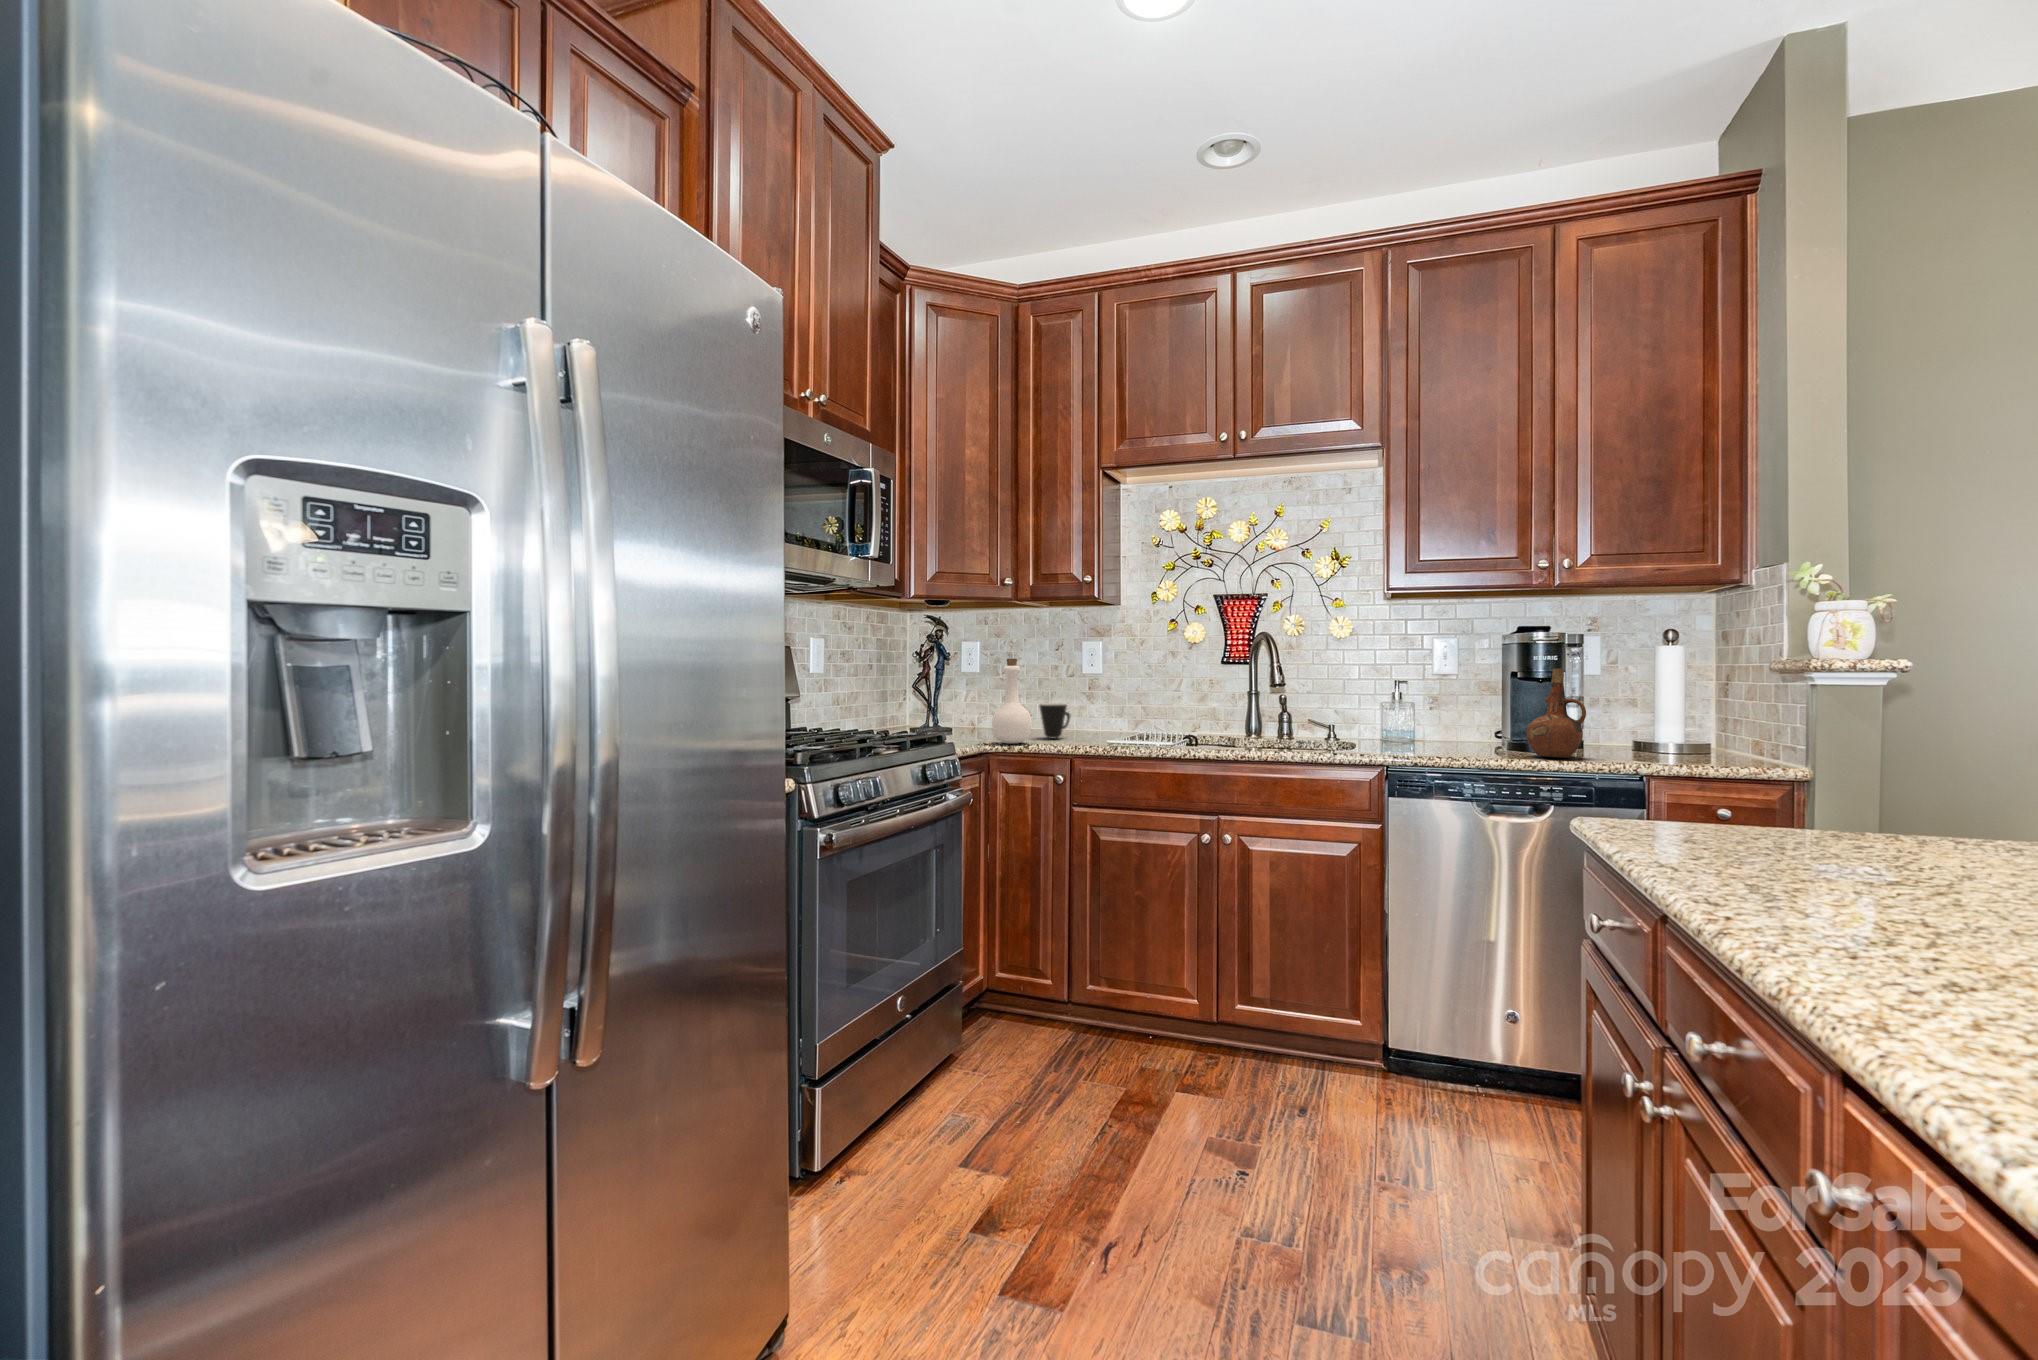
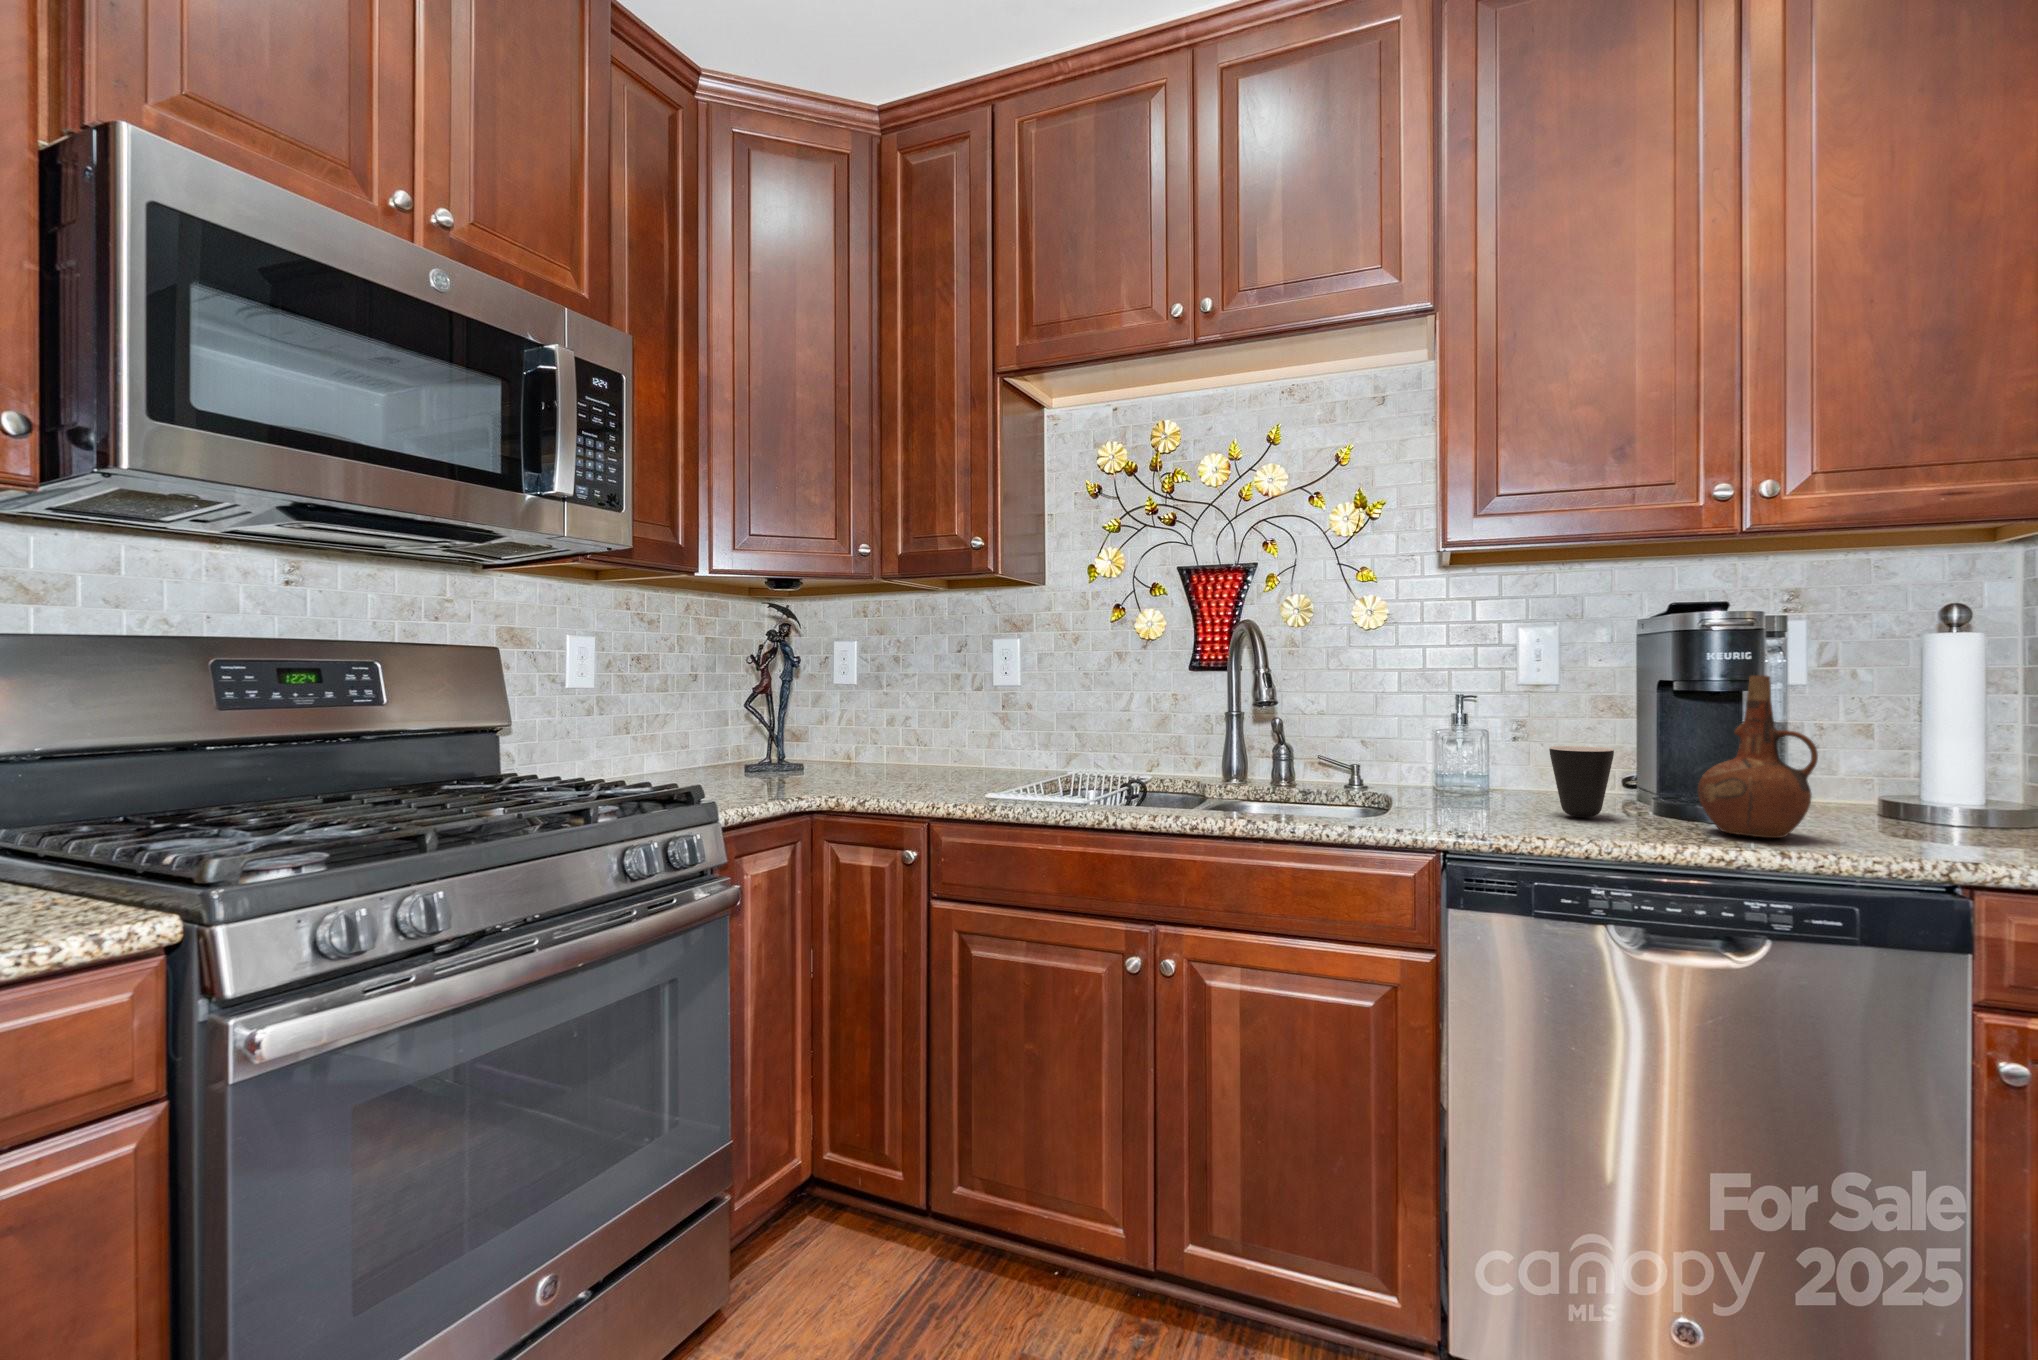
bottle: present [992,659,1032,744] -> none [824,663,885,793]
mug: present [1039,703,1070,738] -> present [1549,746,1614,817]

